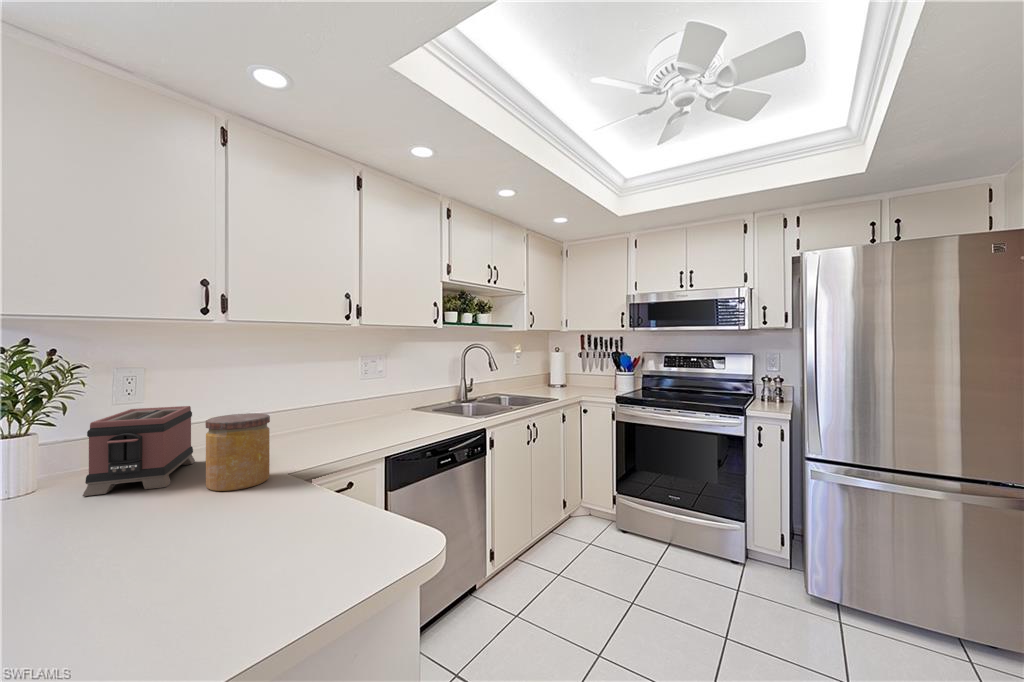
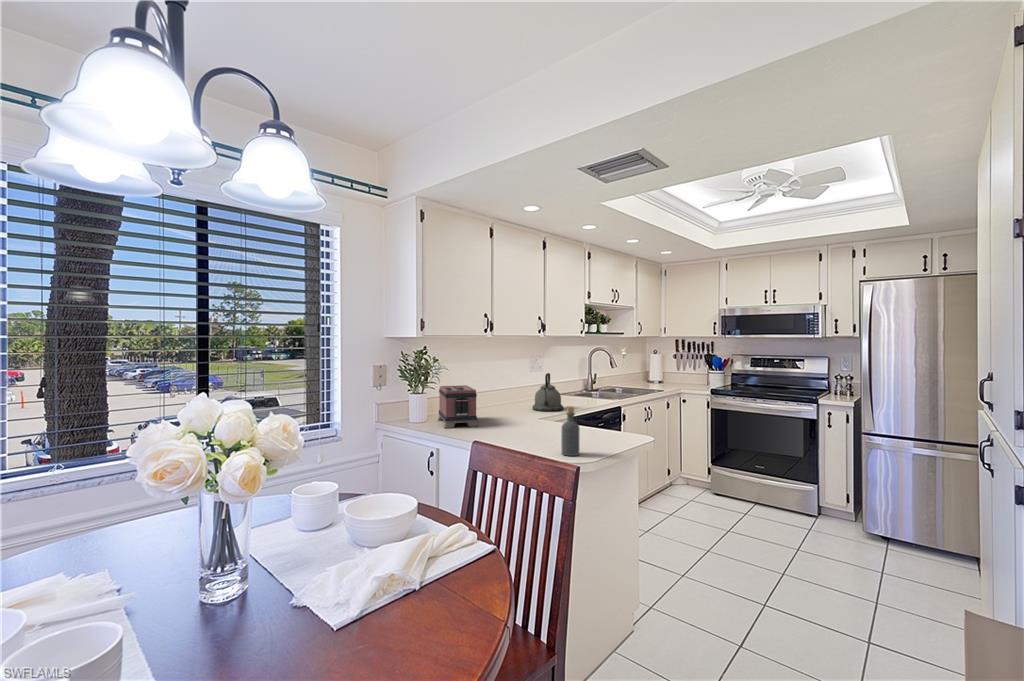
kettle: none [337,381,388,442] -> present [532,373,564,411]
jar: present [205,413,270,491] -> none [499,389,528,428]
bottle: none [158,480,217,622] -> present [561,406,580,456]

